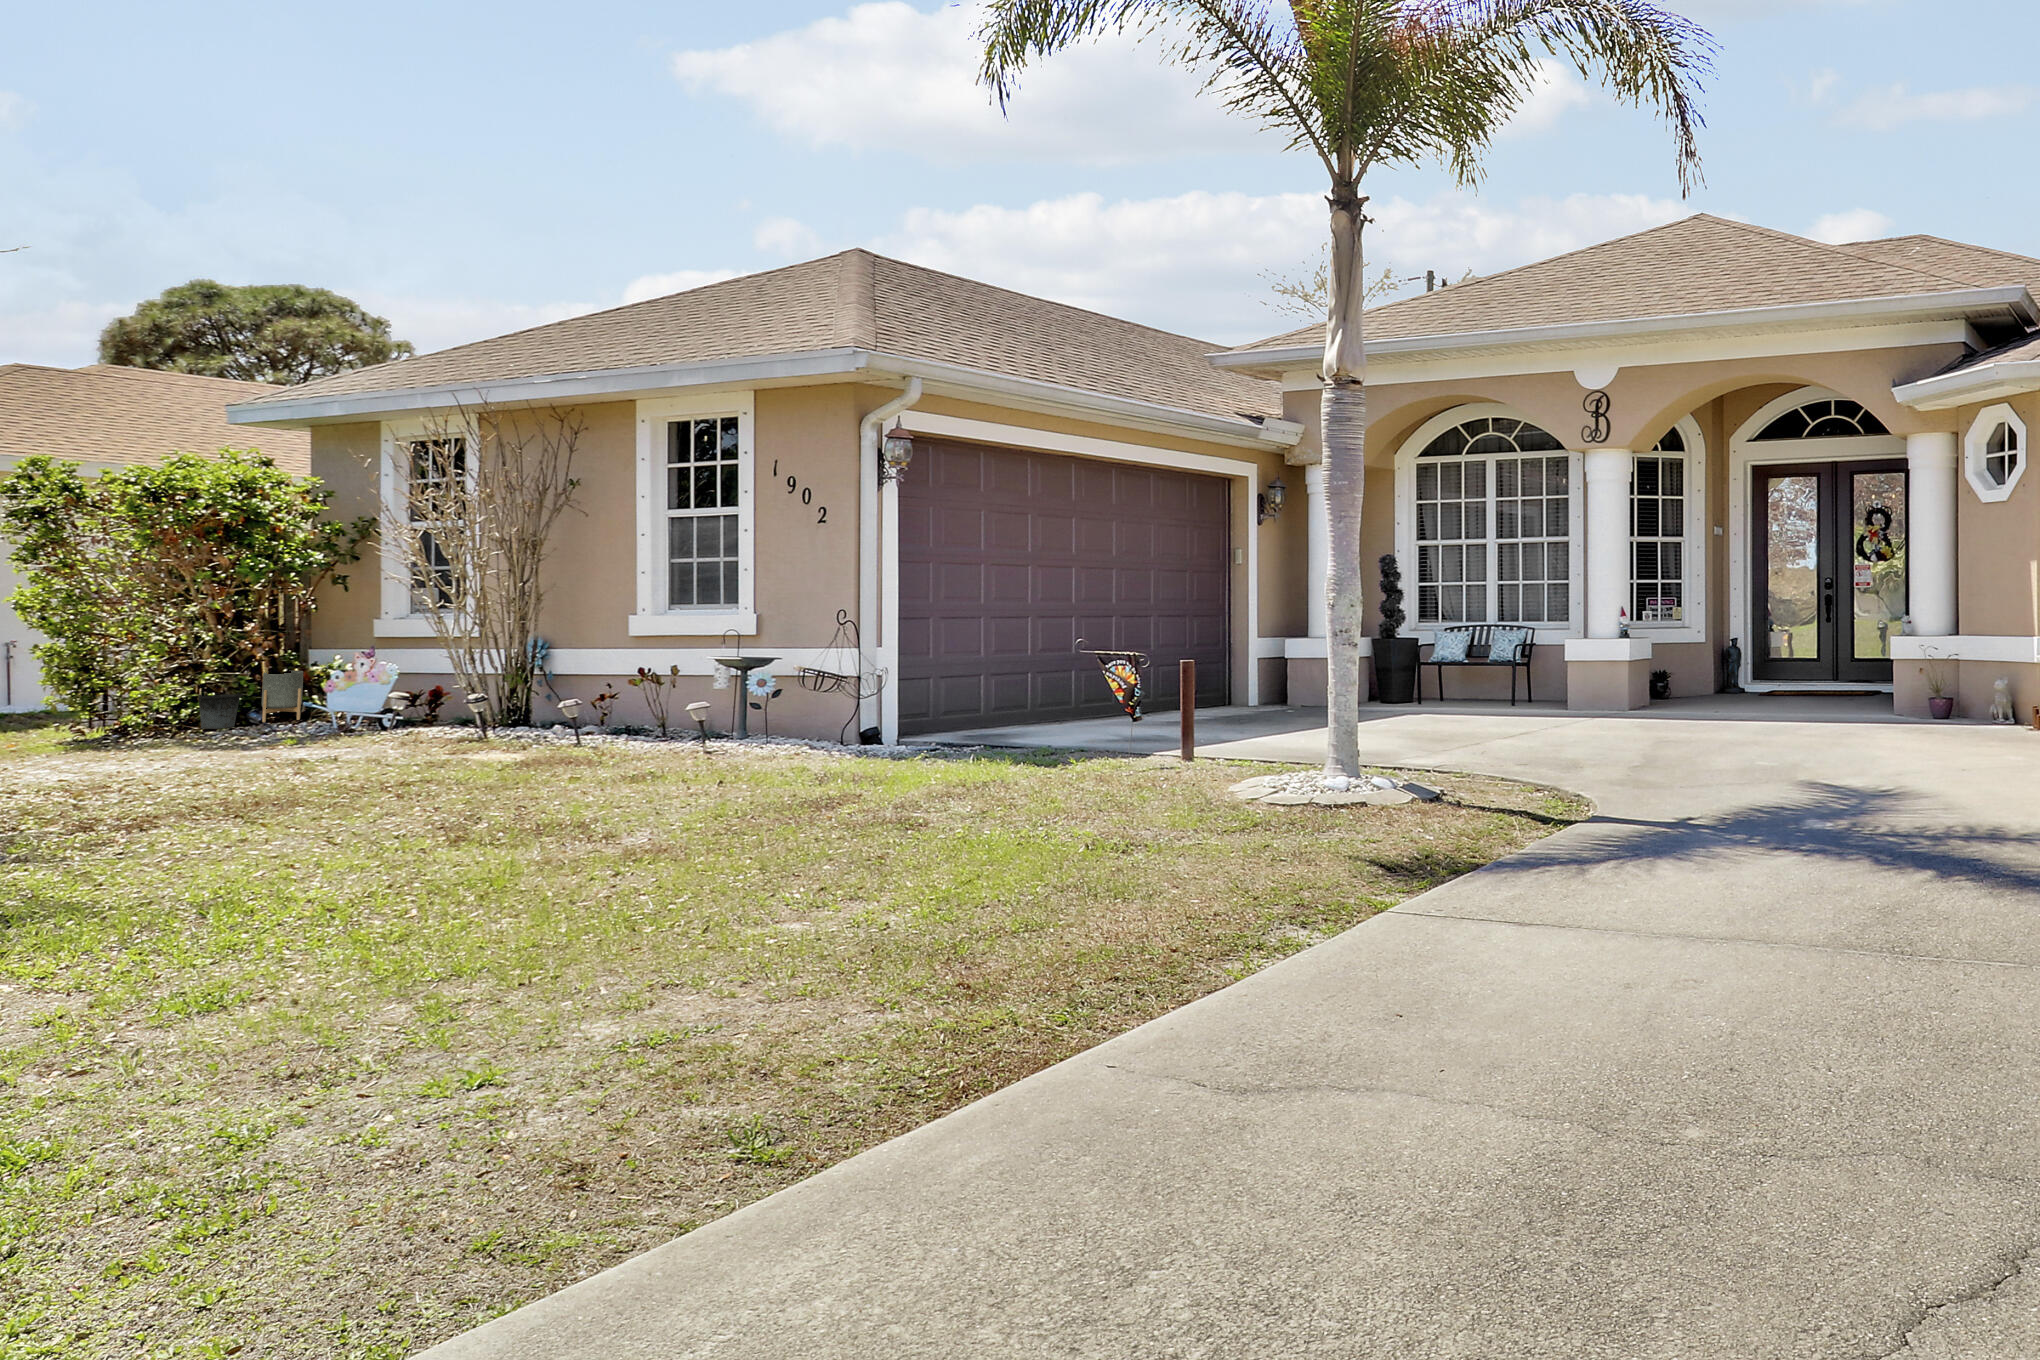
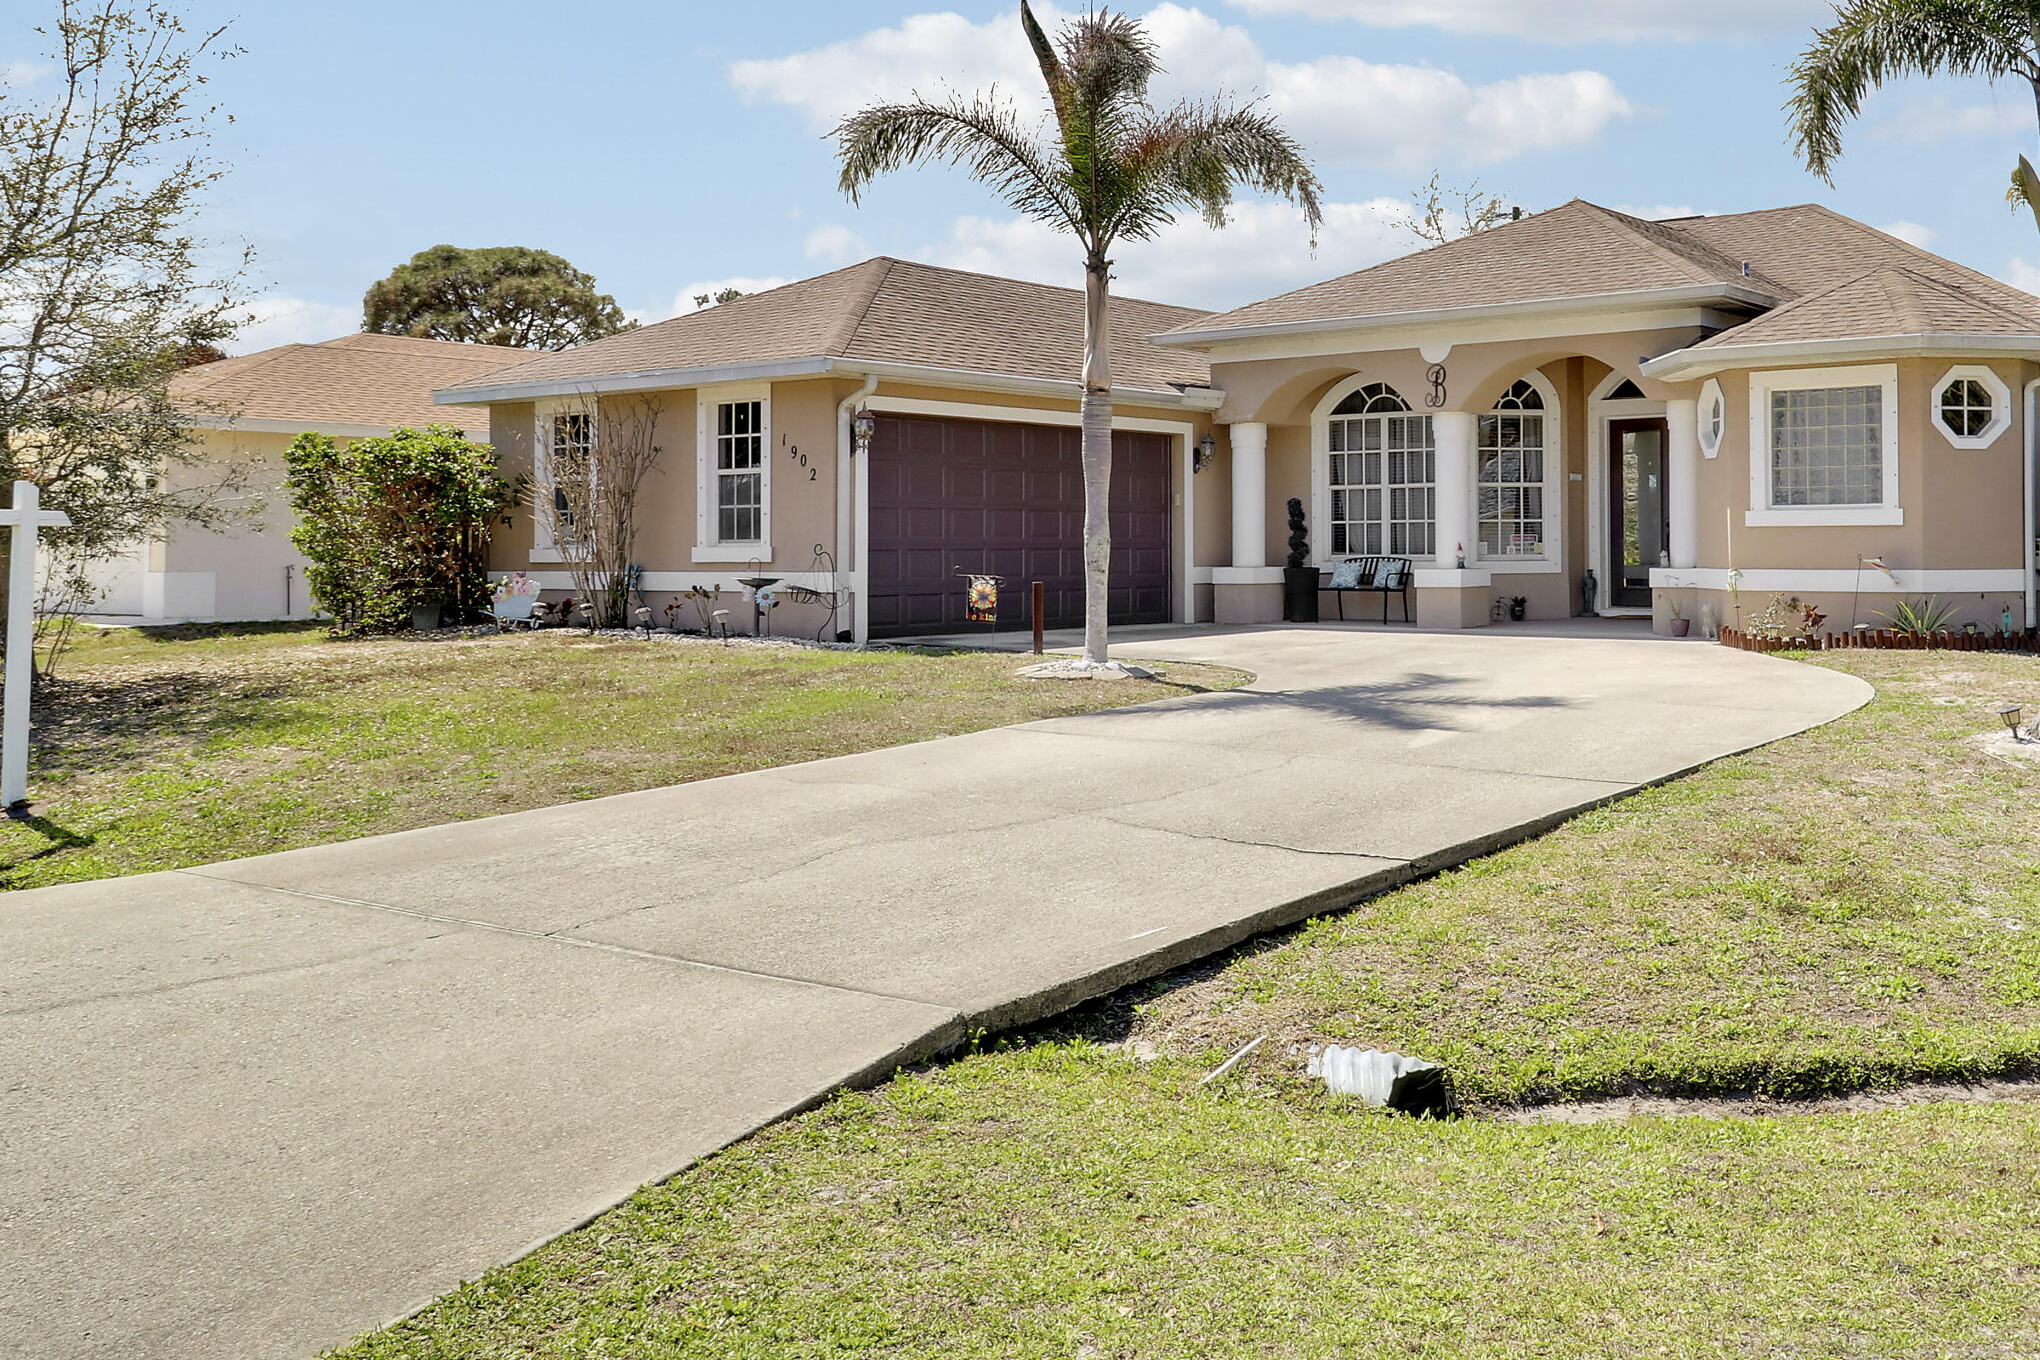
planter: present [262,671,303,722] -> none [457,588,485,625]

